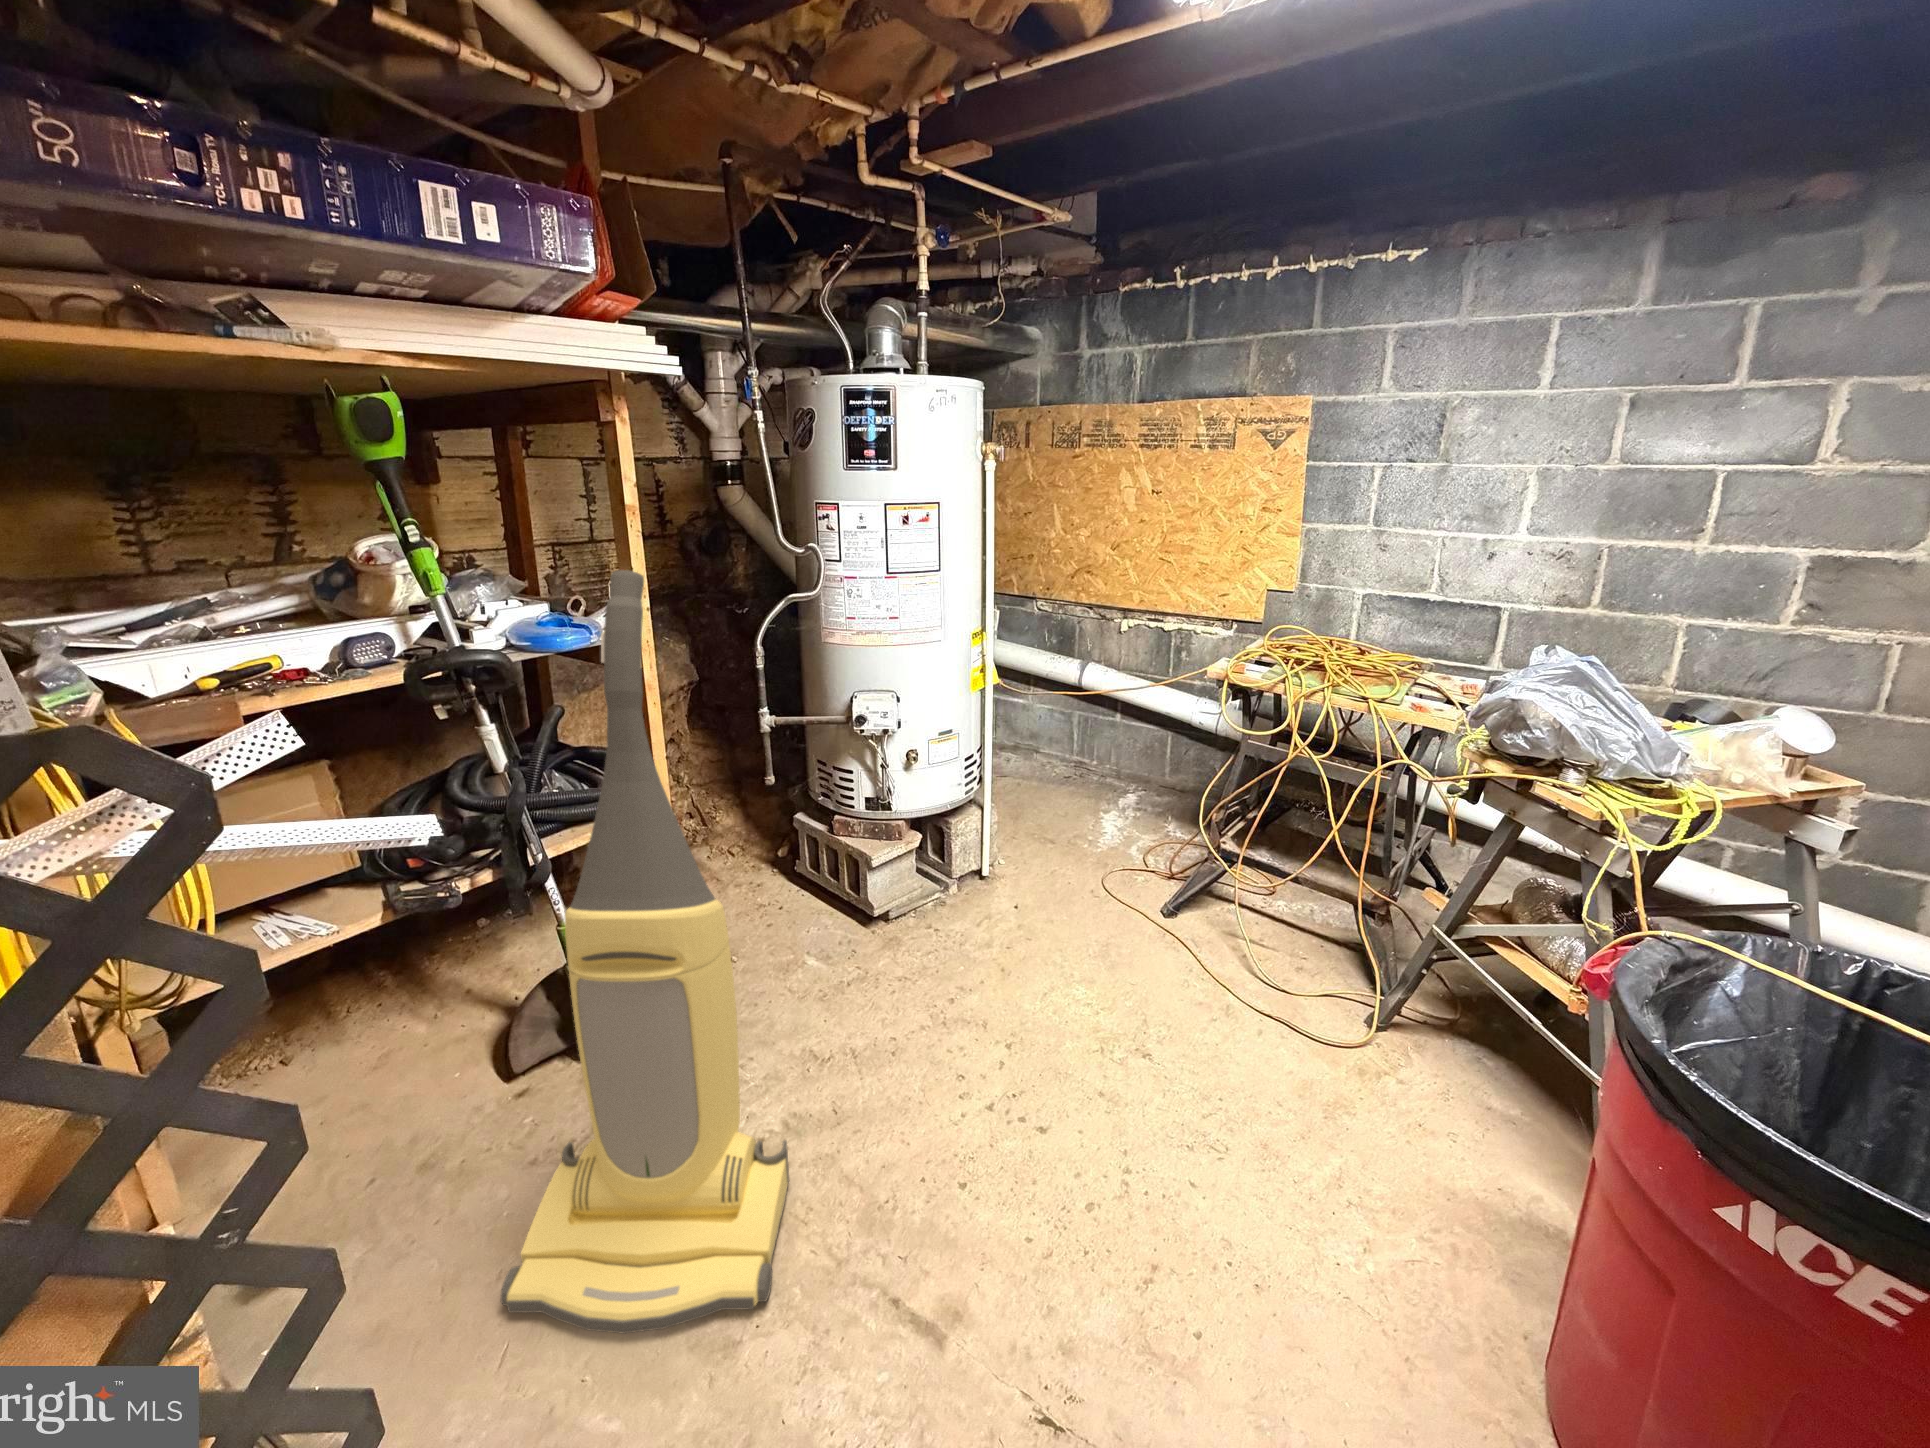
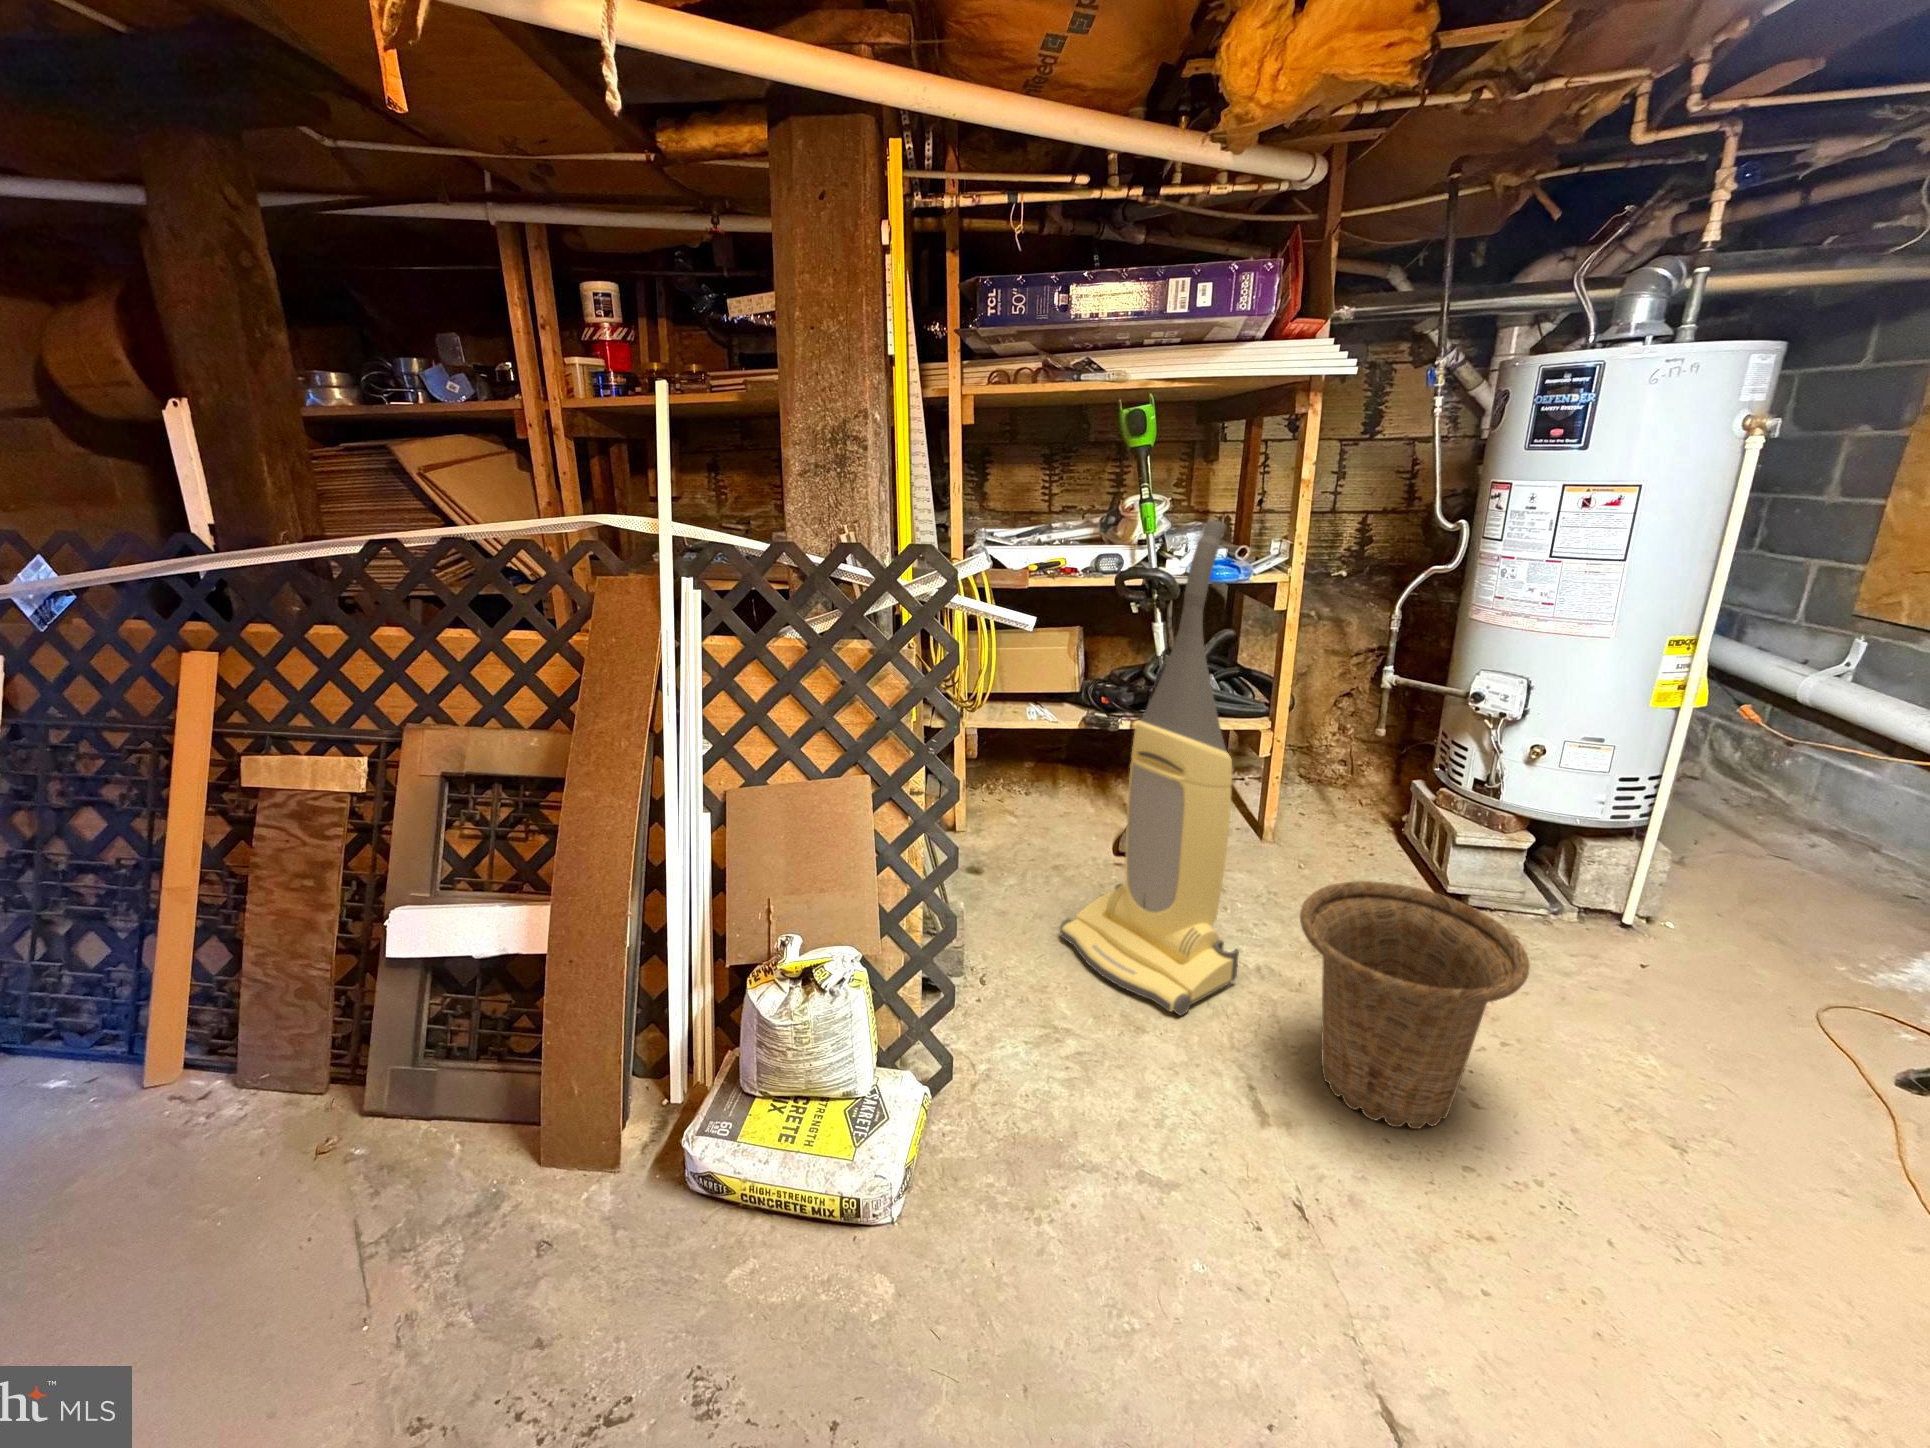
basket: none [892,955,1125,1259] -> present [1300,881,1530,1129]

